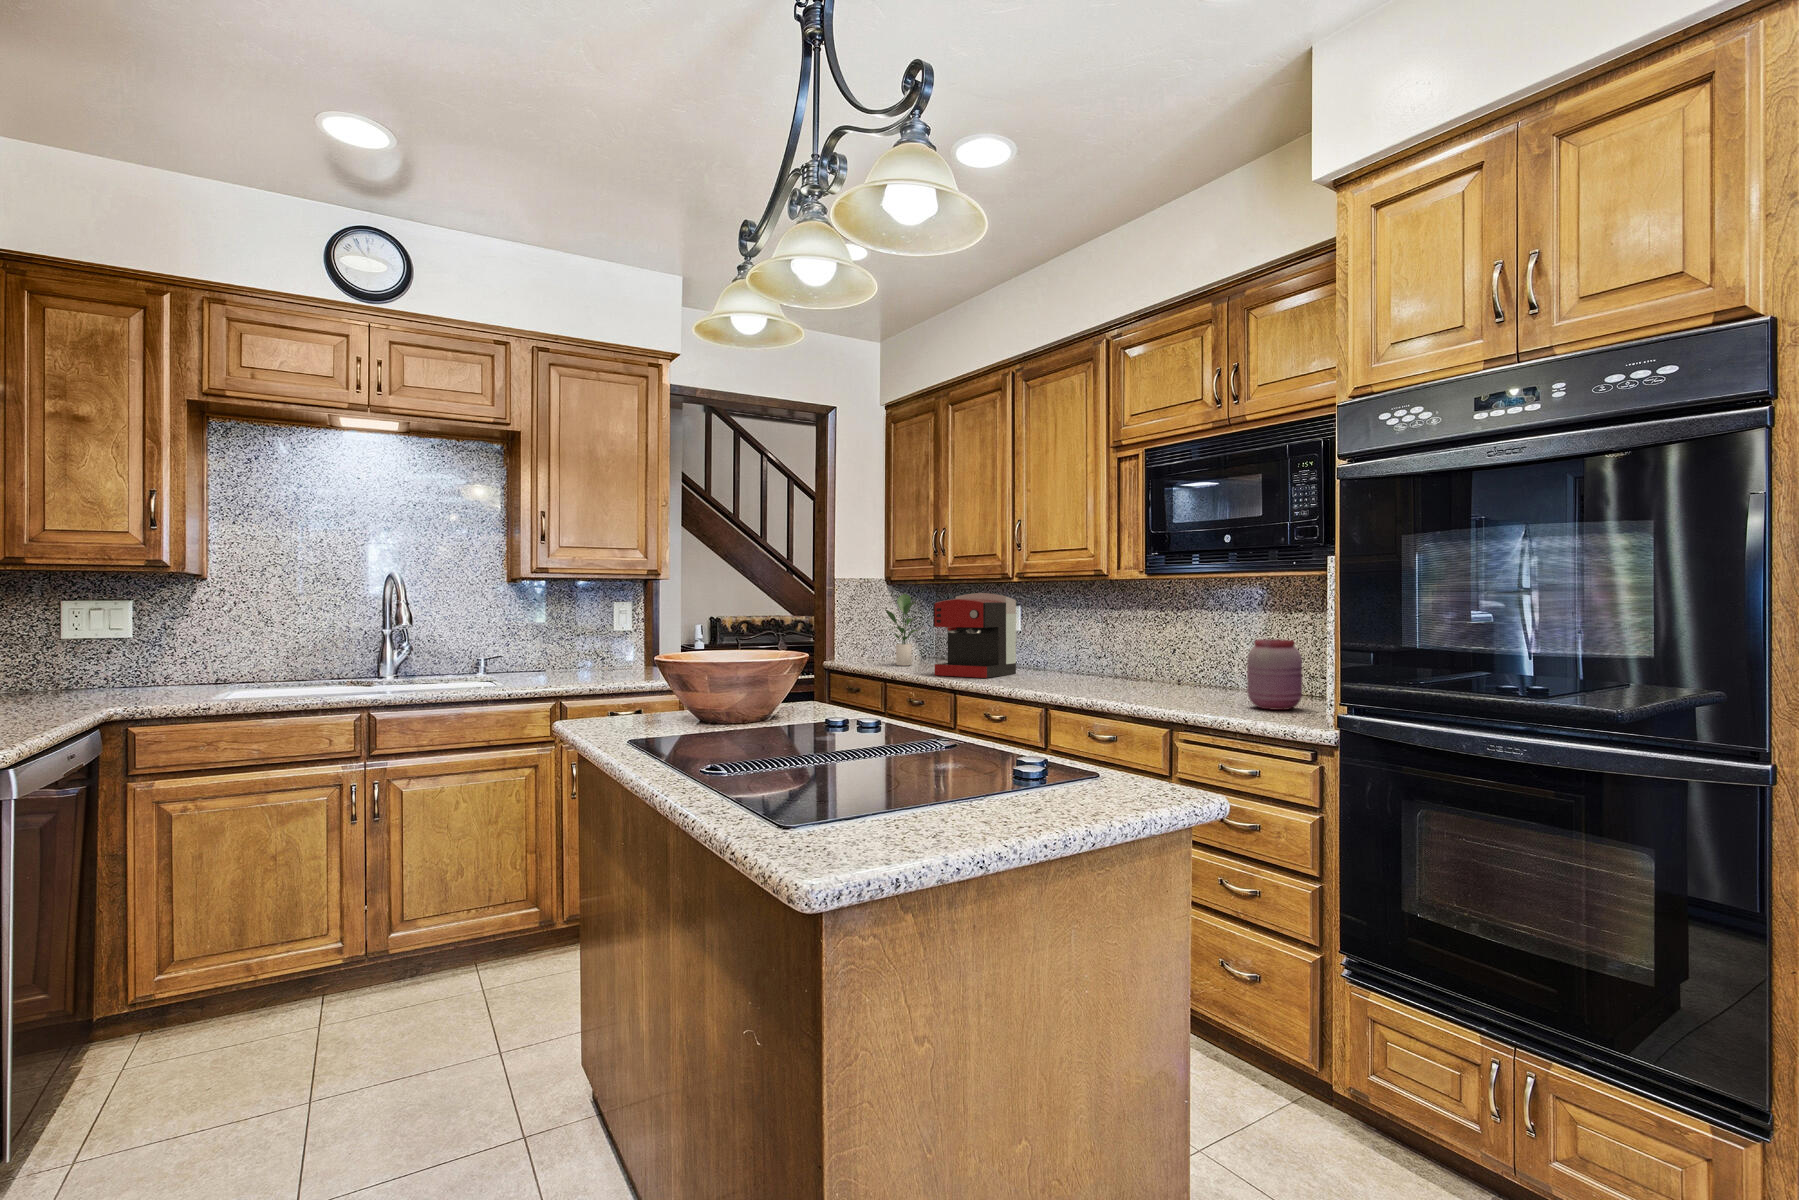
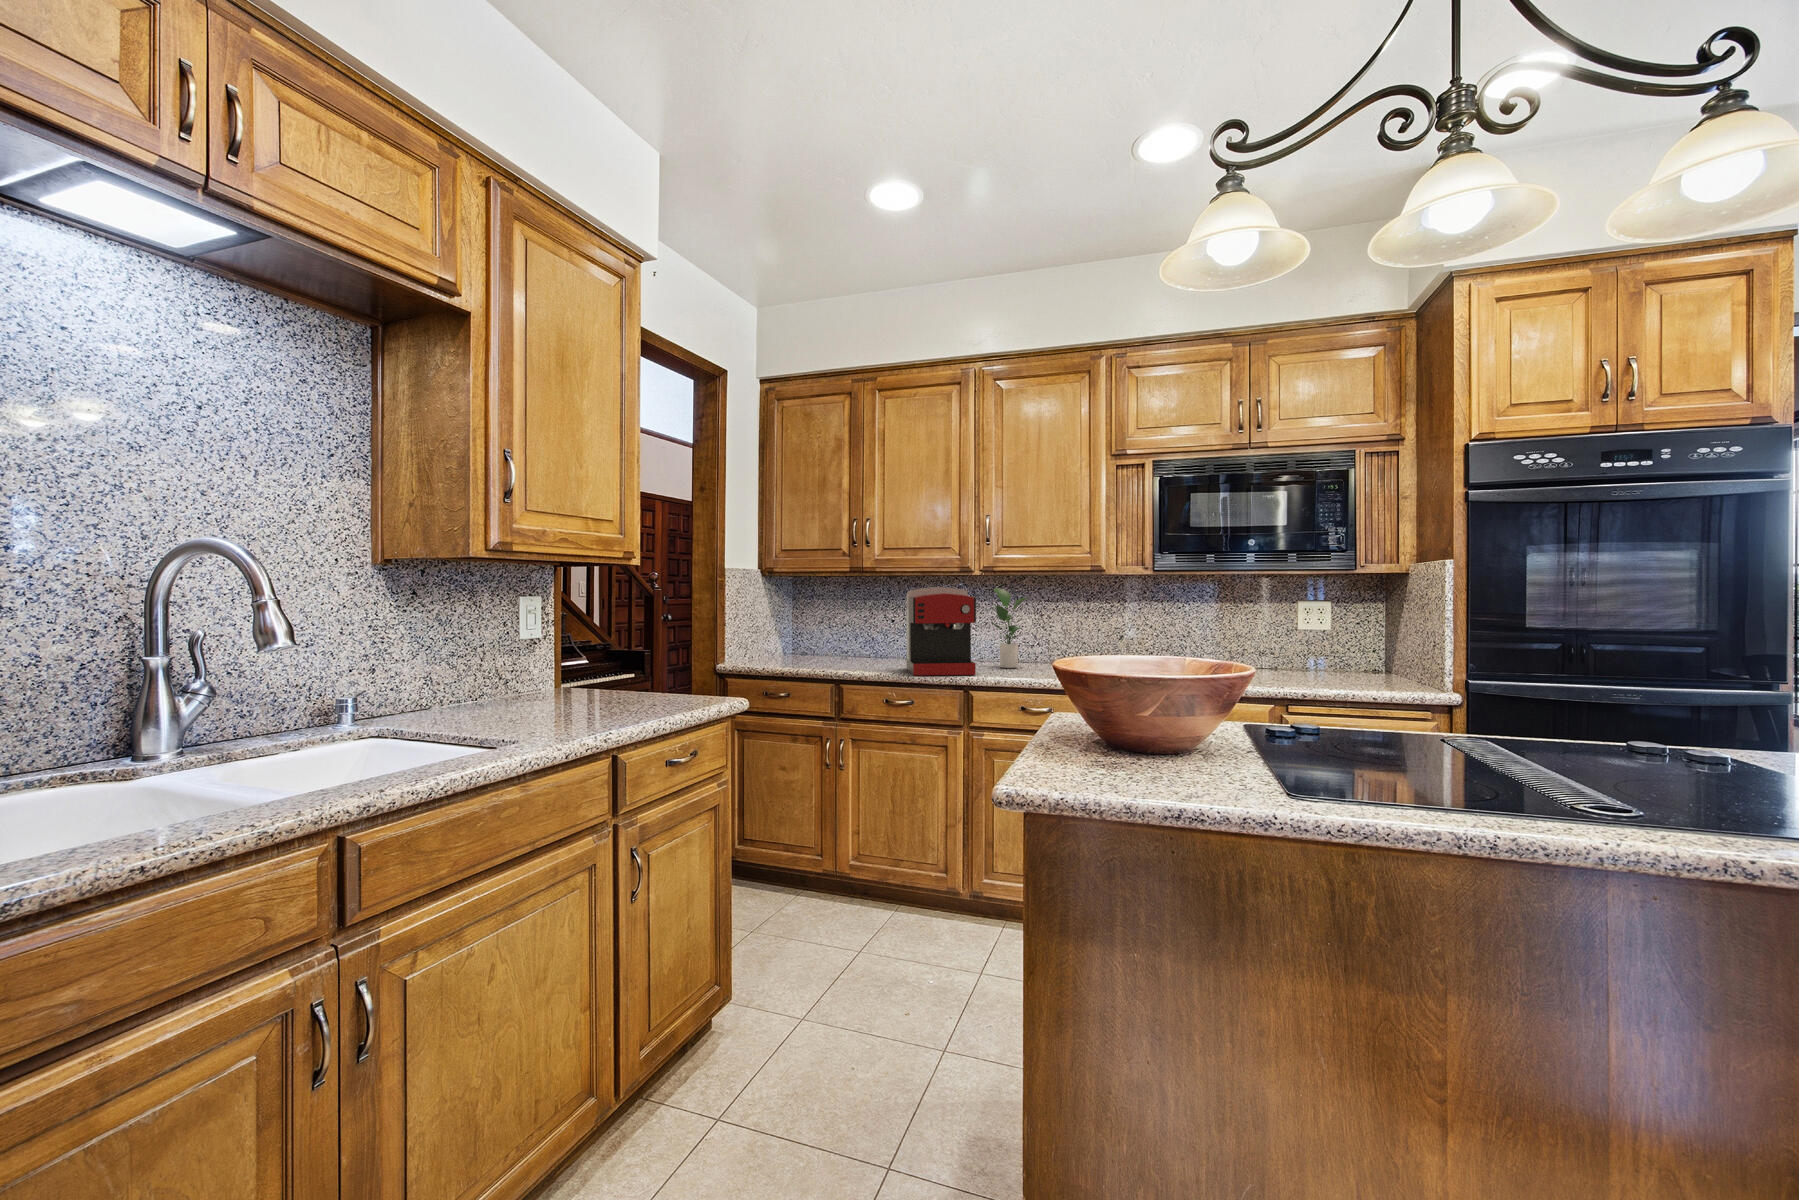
potted plant: present [885,594,919,666] -> present [992,587,1028,668]
jar: present [1247,639,1302,710] -> none [1293,627,1340,685]

